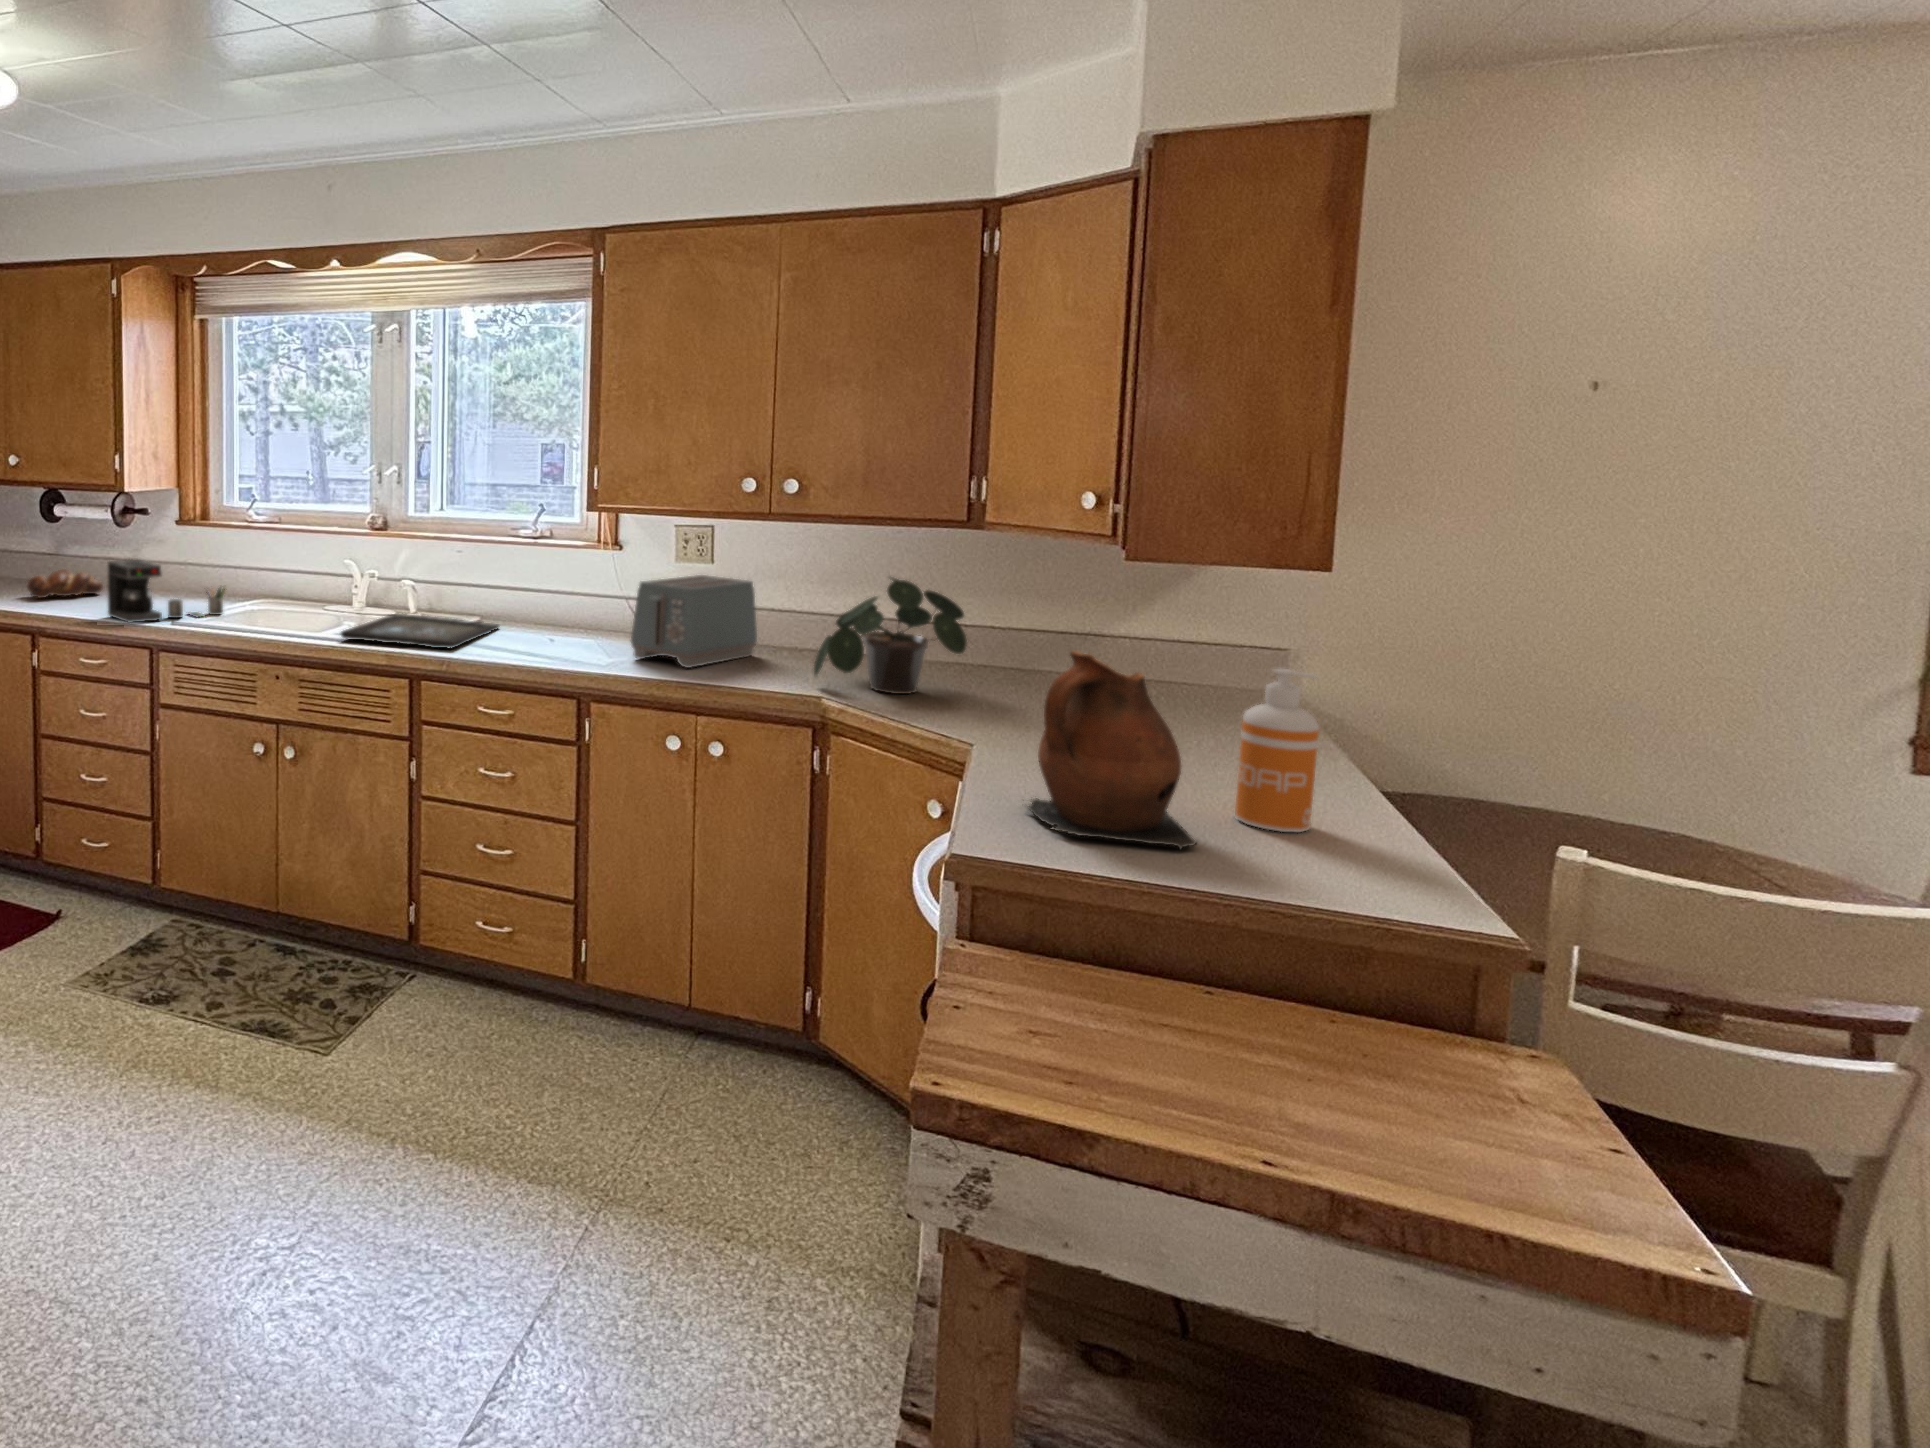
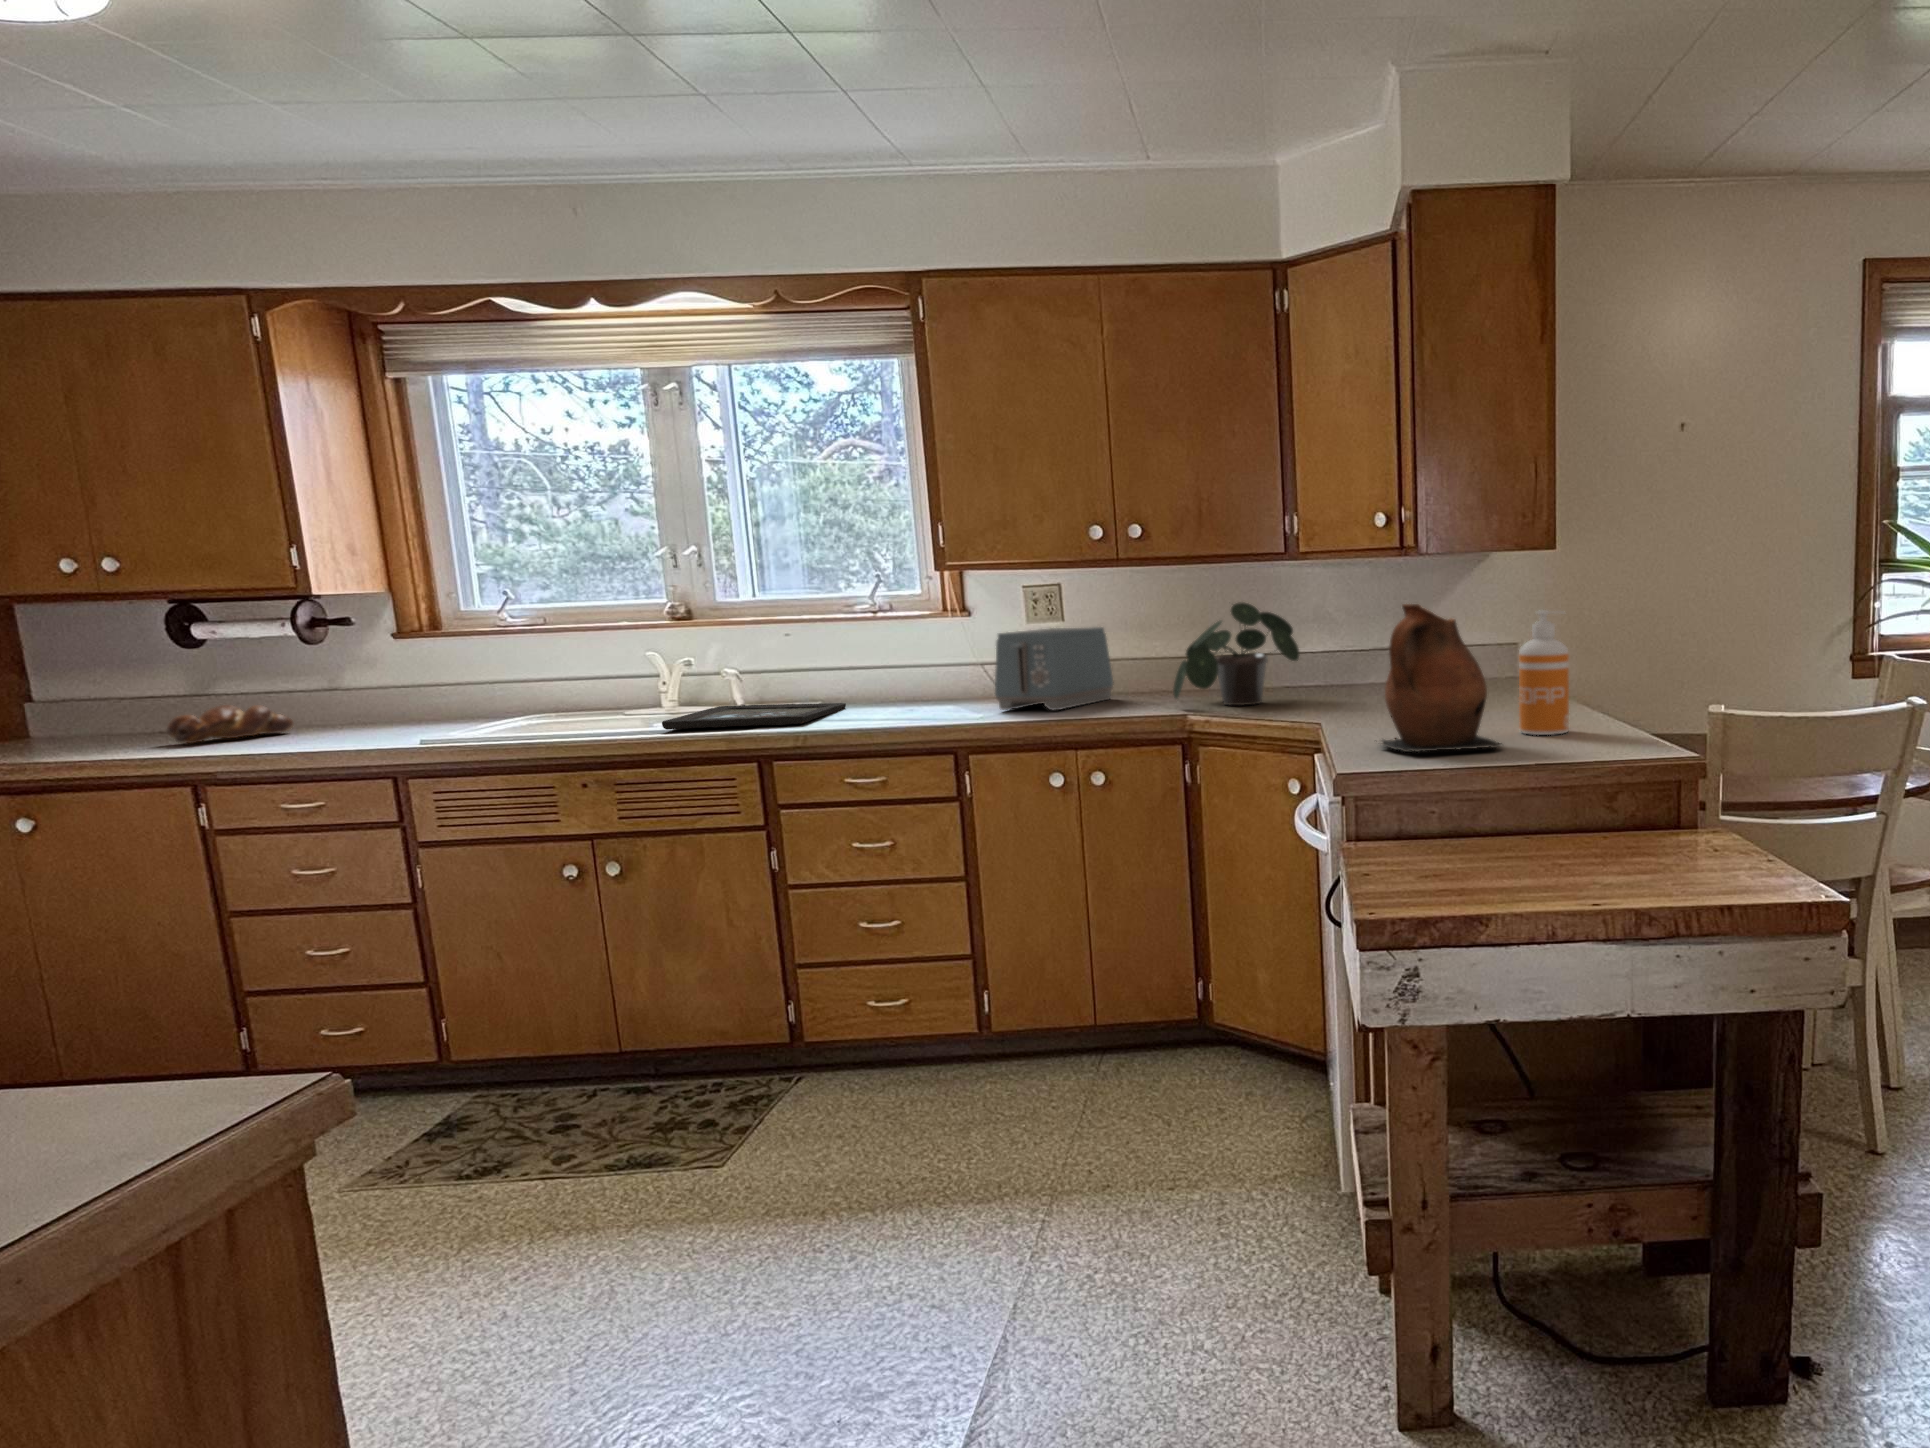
coffee maker: present [108,560,225,623] -> none [306,673,490,747]

